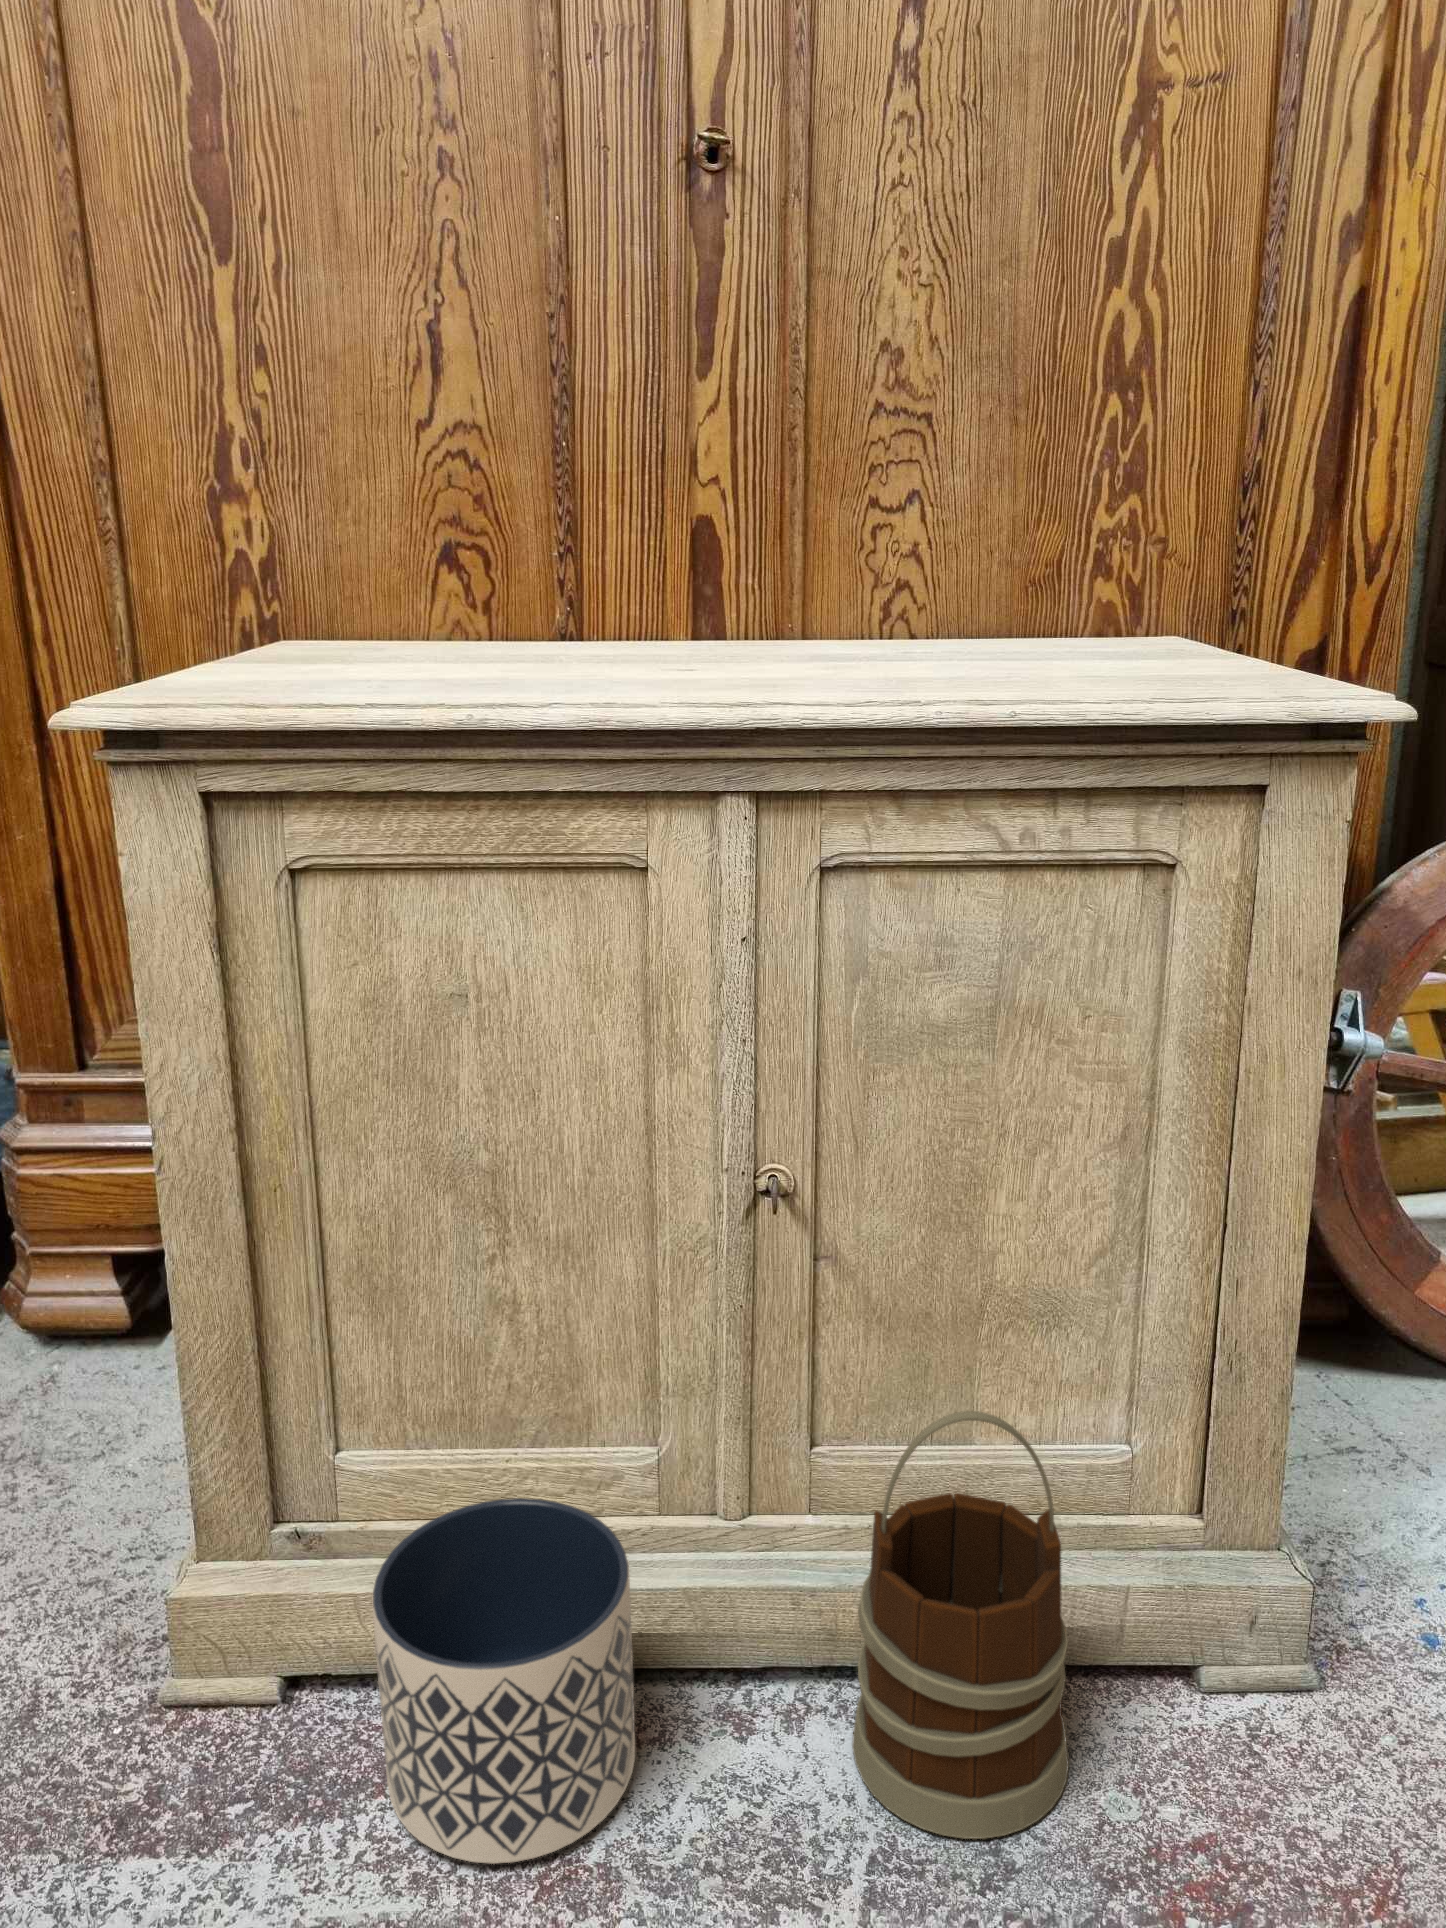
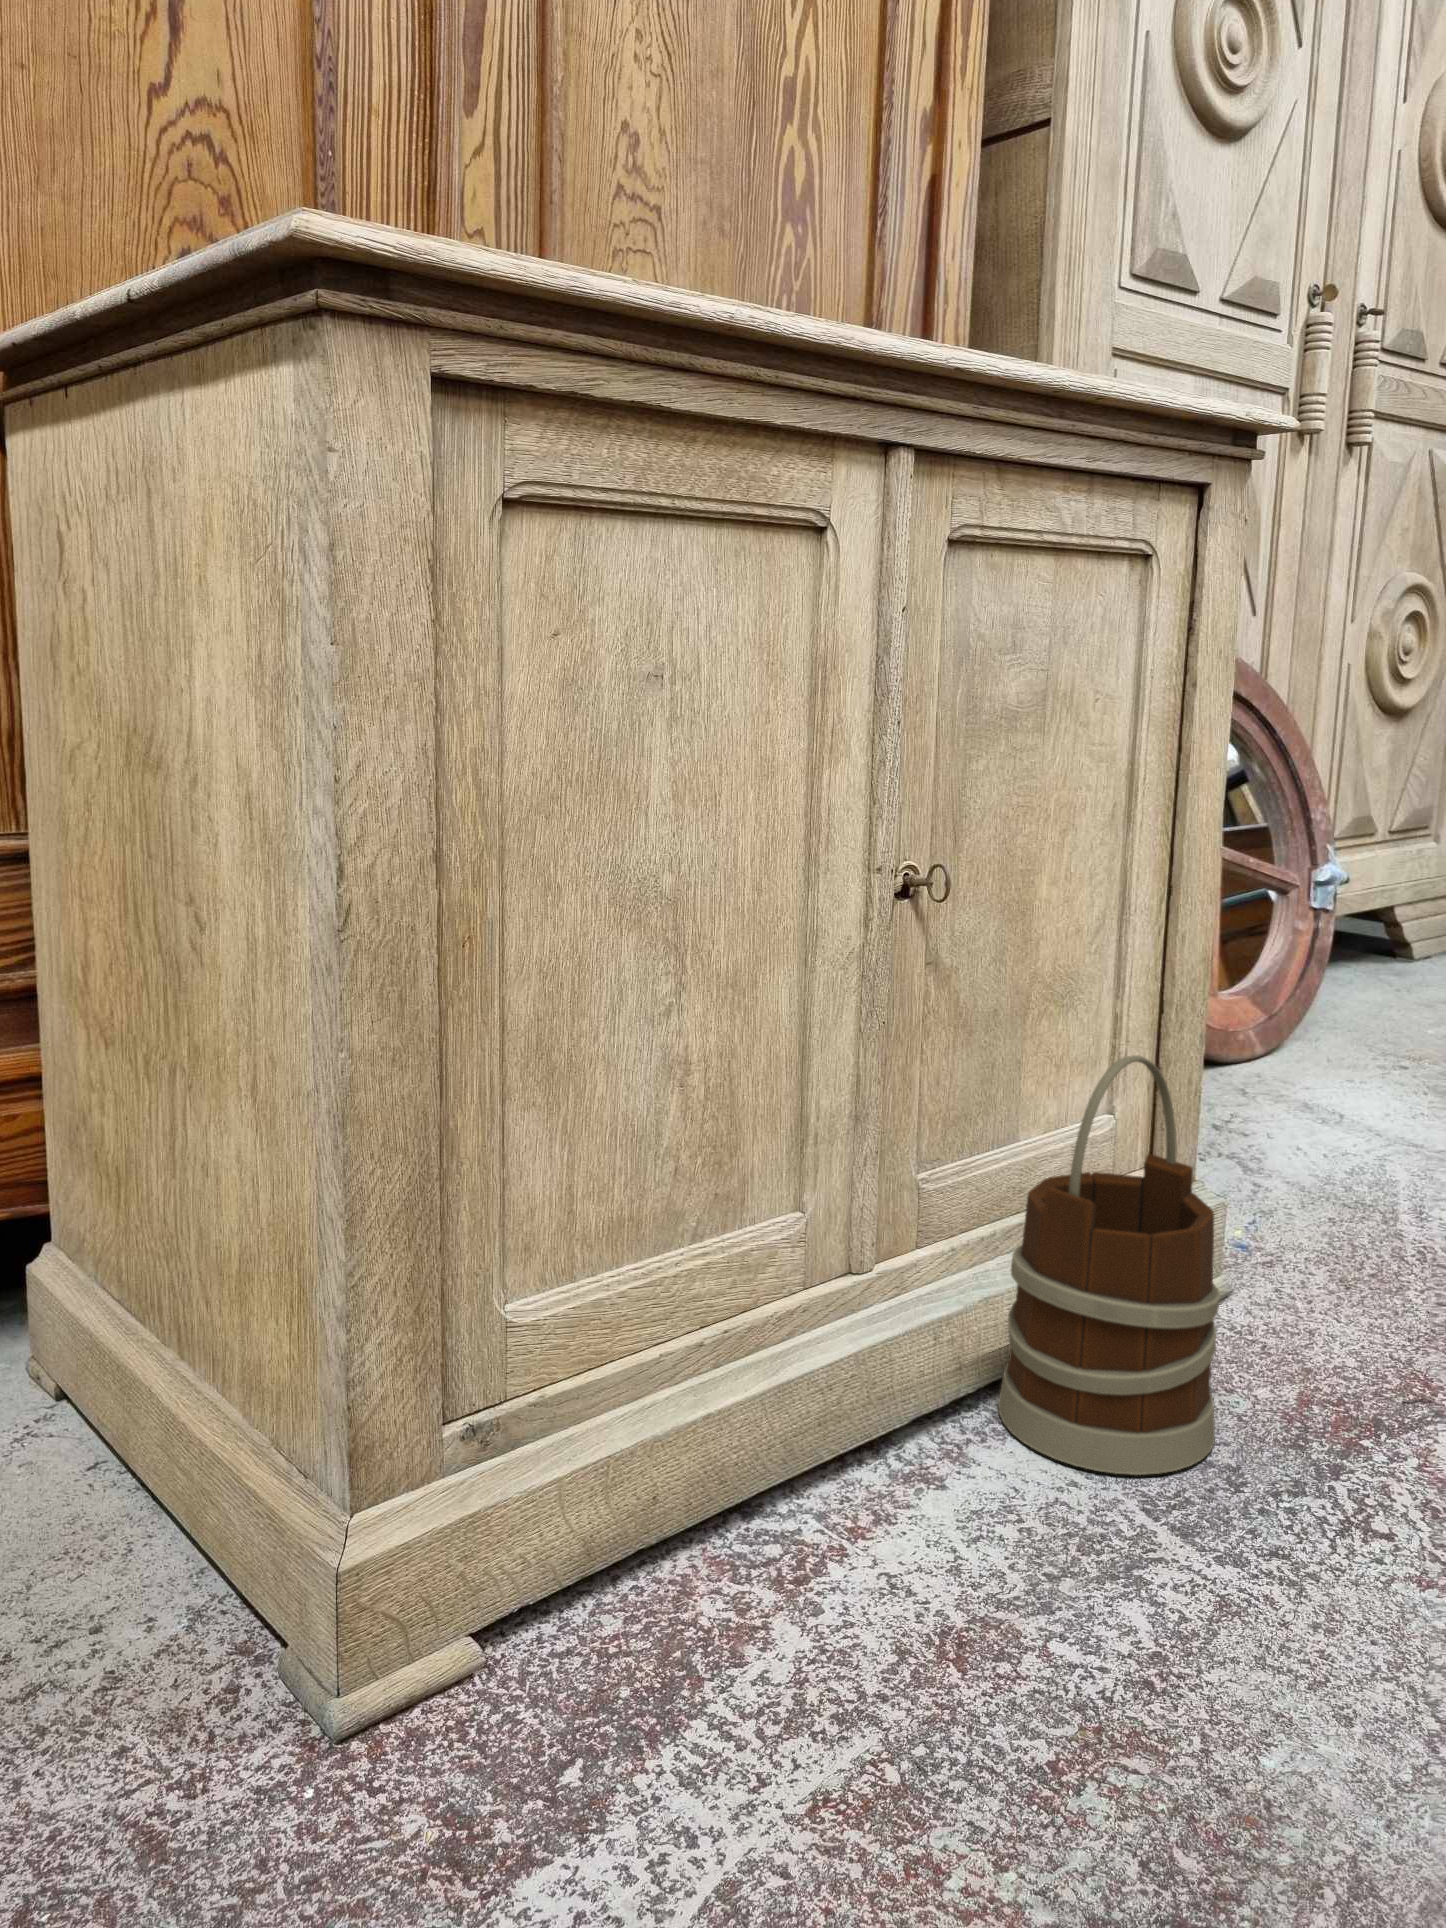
planter: present [372,1498,635,1864] -> none [649,1284,957,1684]

